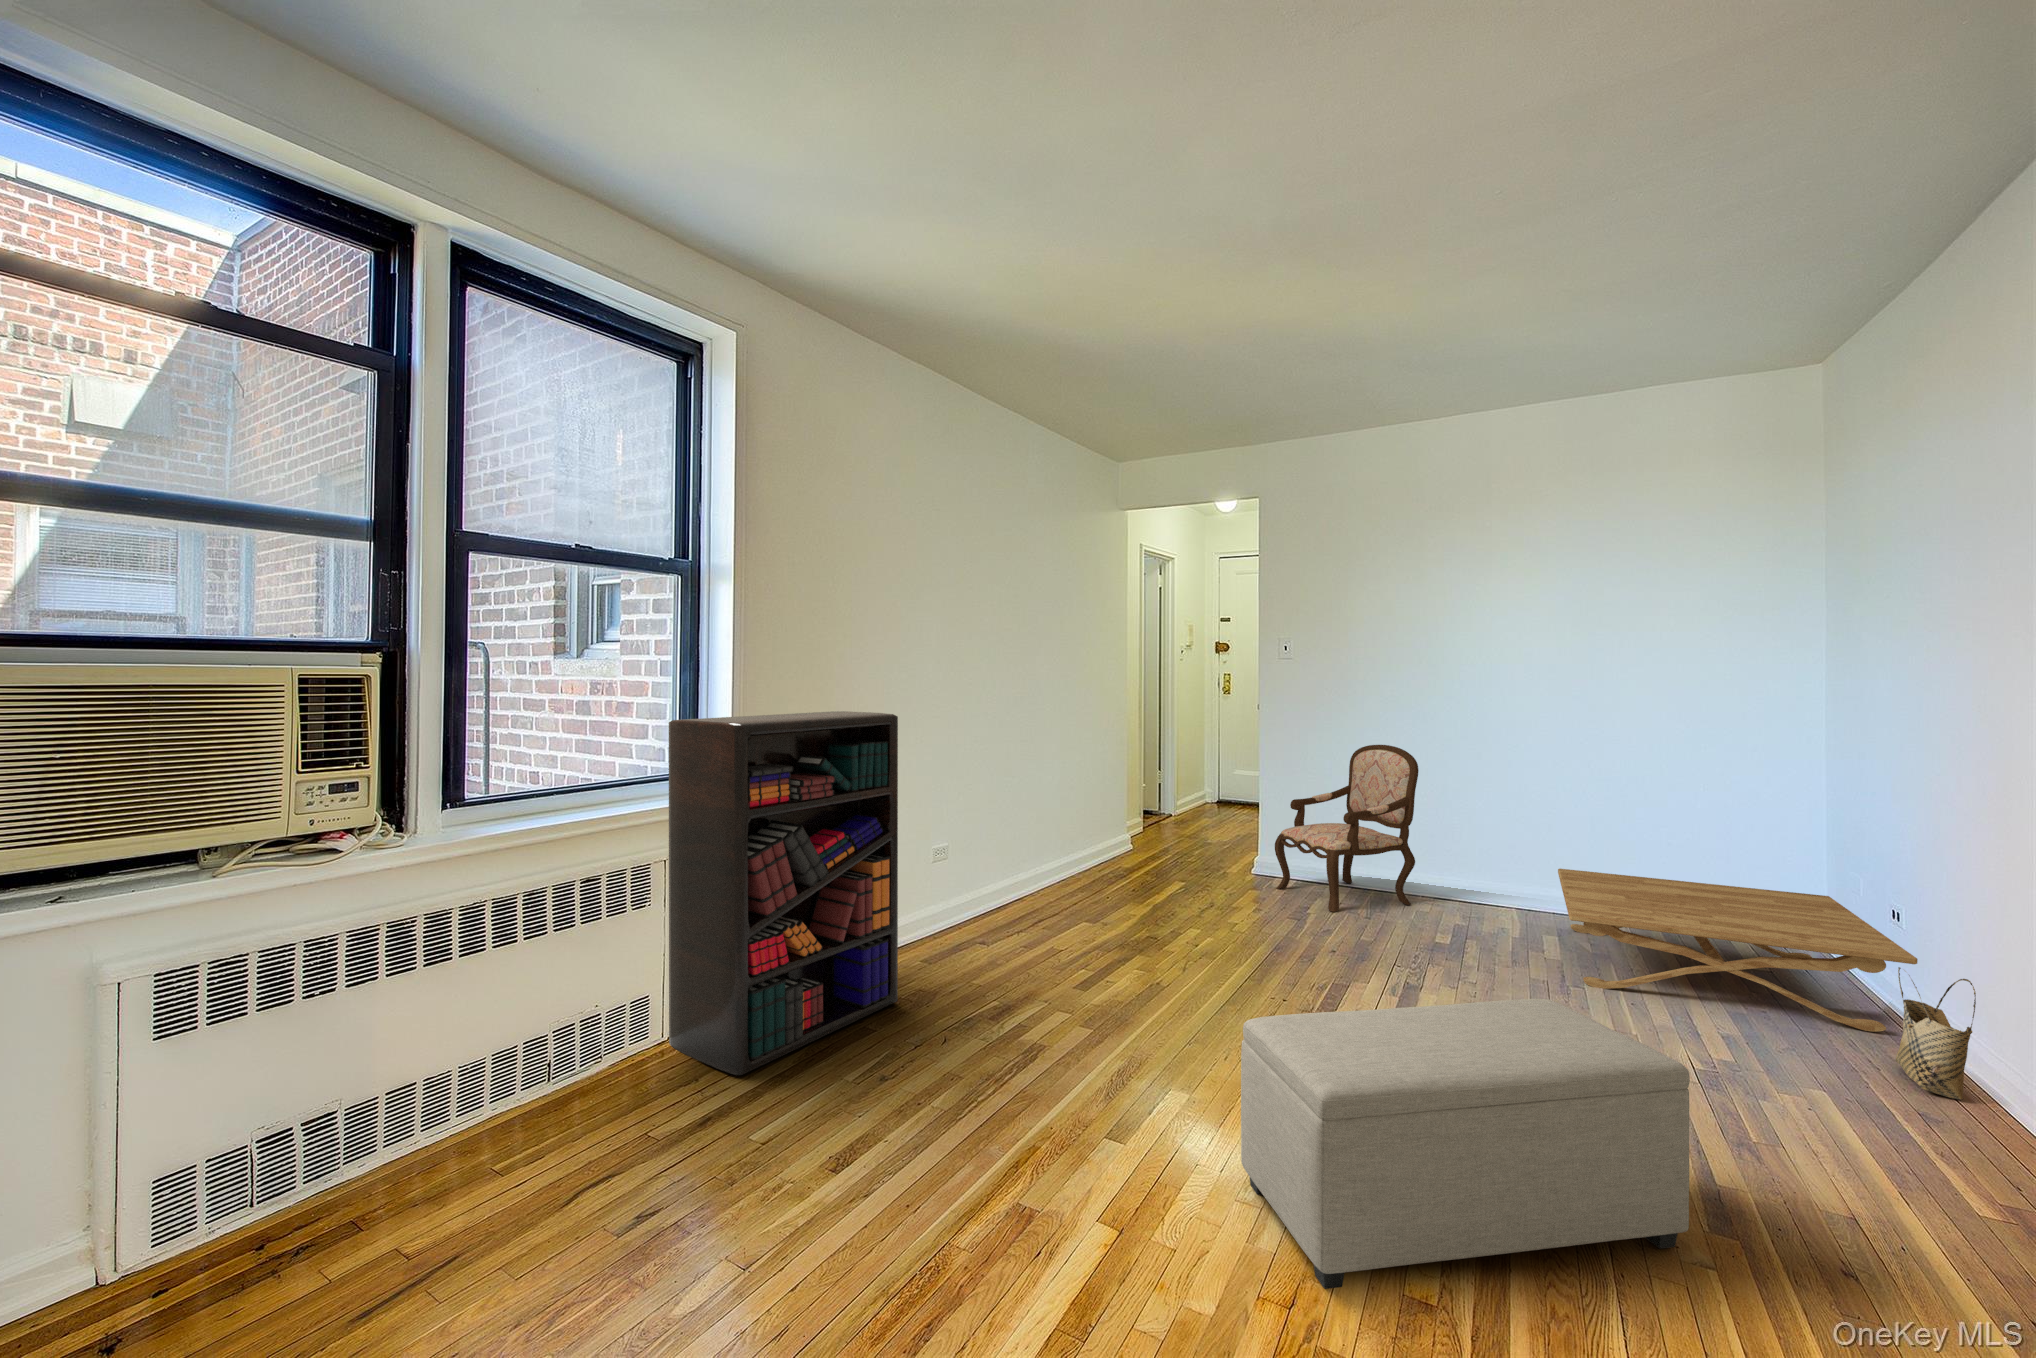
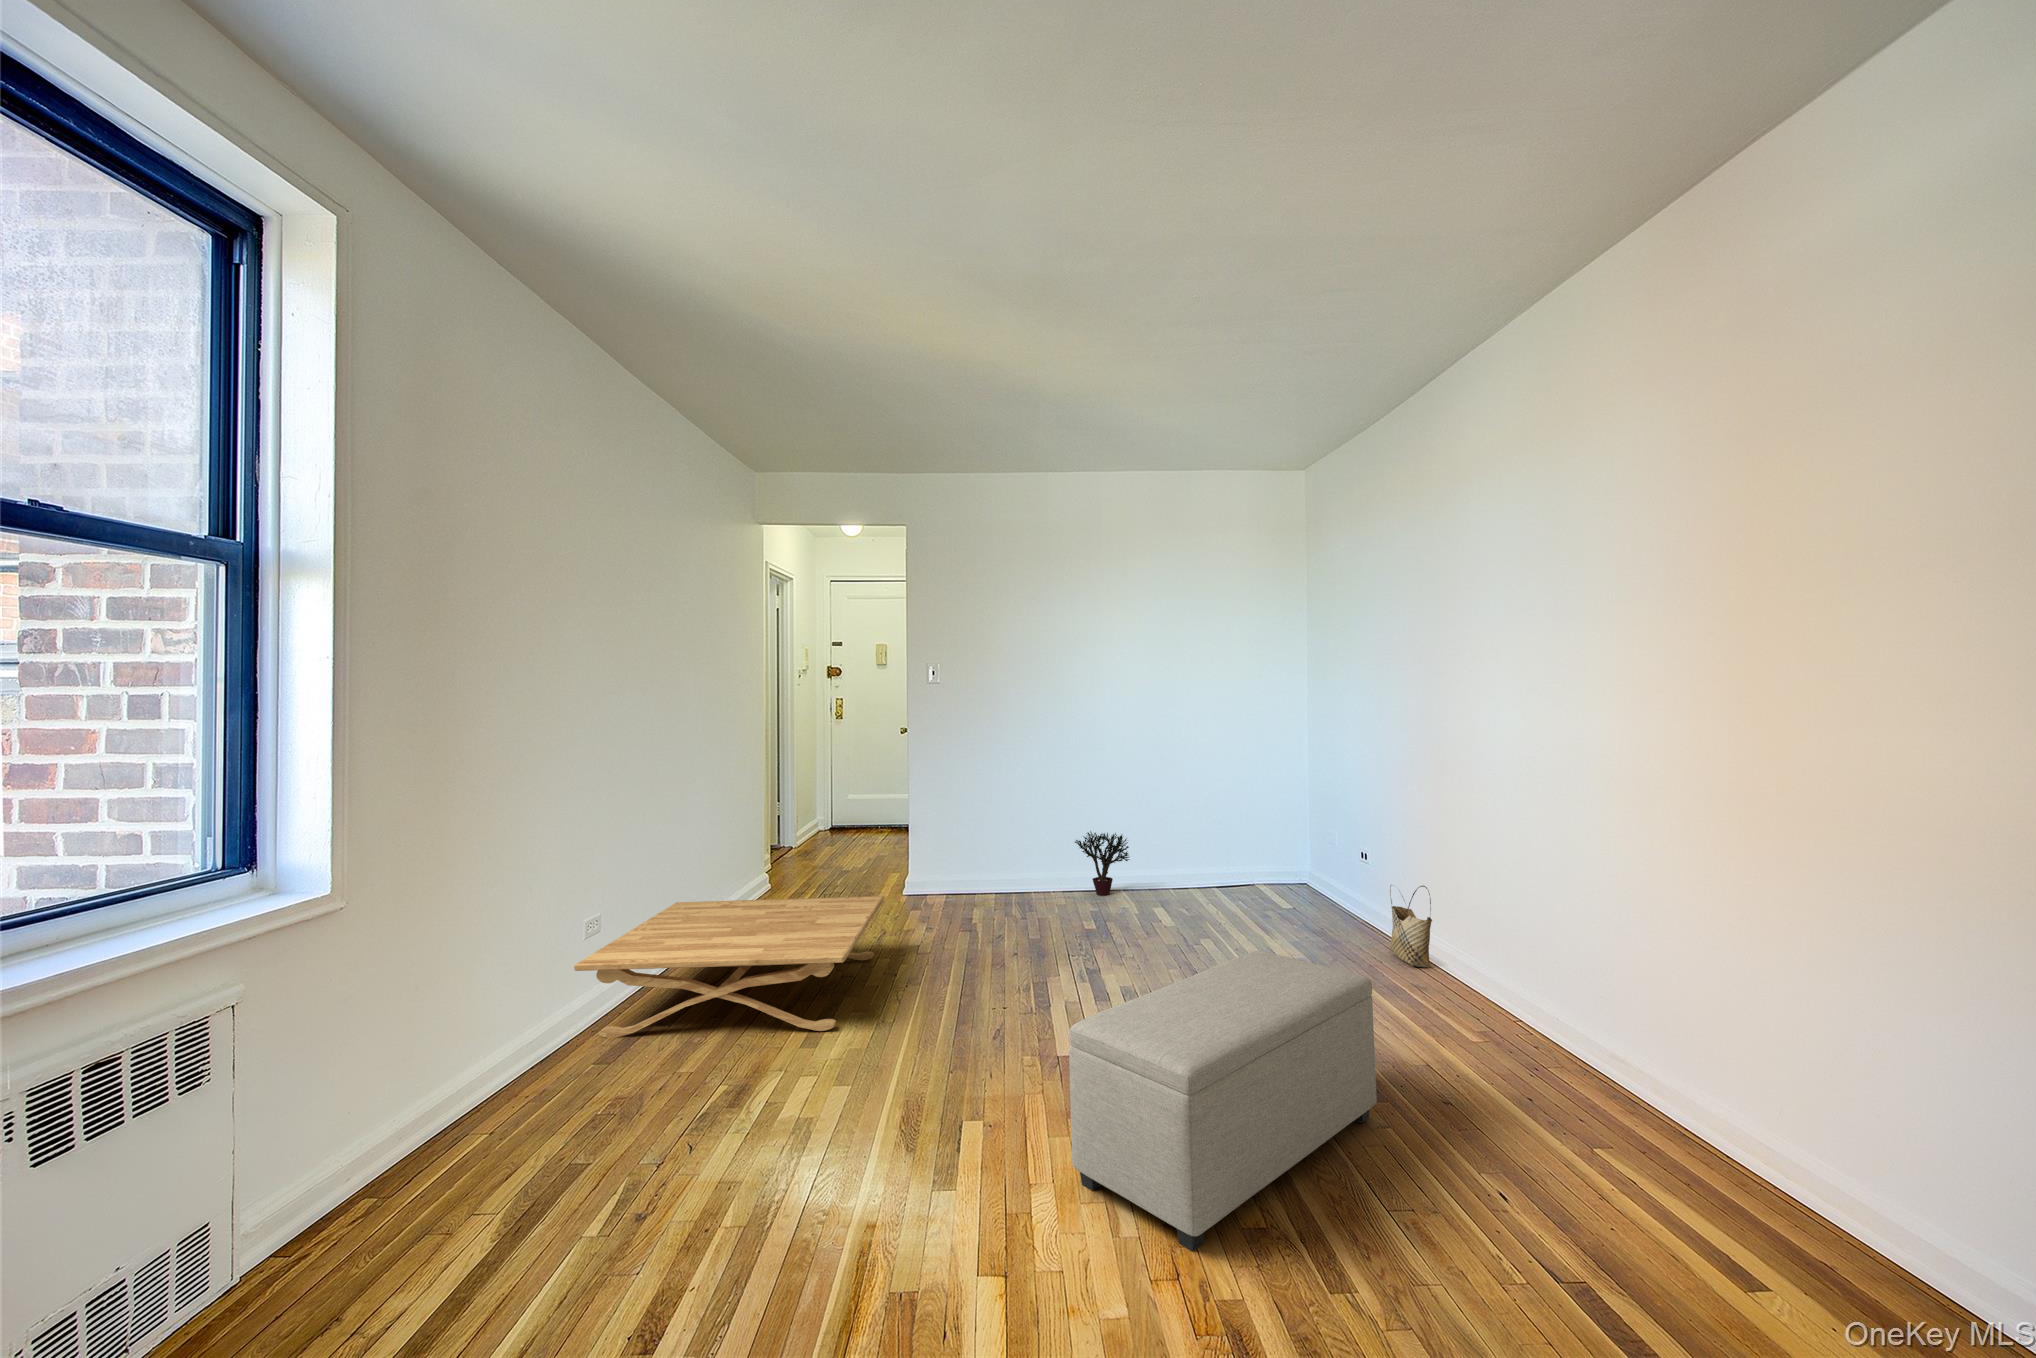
bookshelf: present [669,711,898,1075] -> none [243,760,596,1291]
armchair: present [1275,745,1419,912] -> none [929,759,1050,917]
potted plant: none [1450,834,1525,912] -> present [1075,831,1129,895]
coffee table: present [1558,869,1918,1032] -> present [574,896,884,1038]

